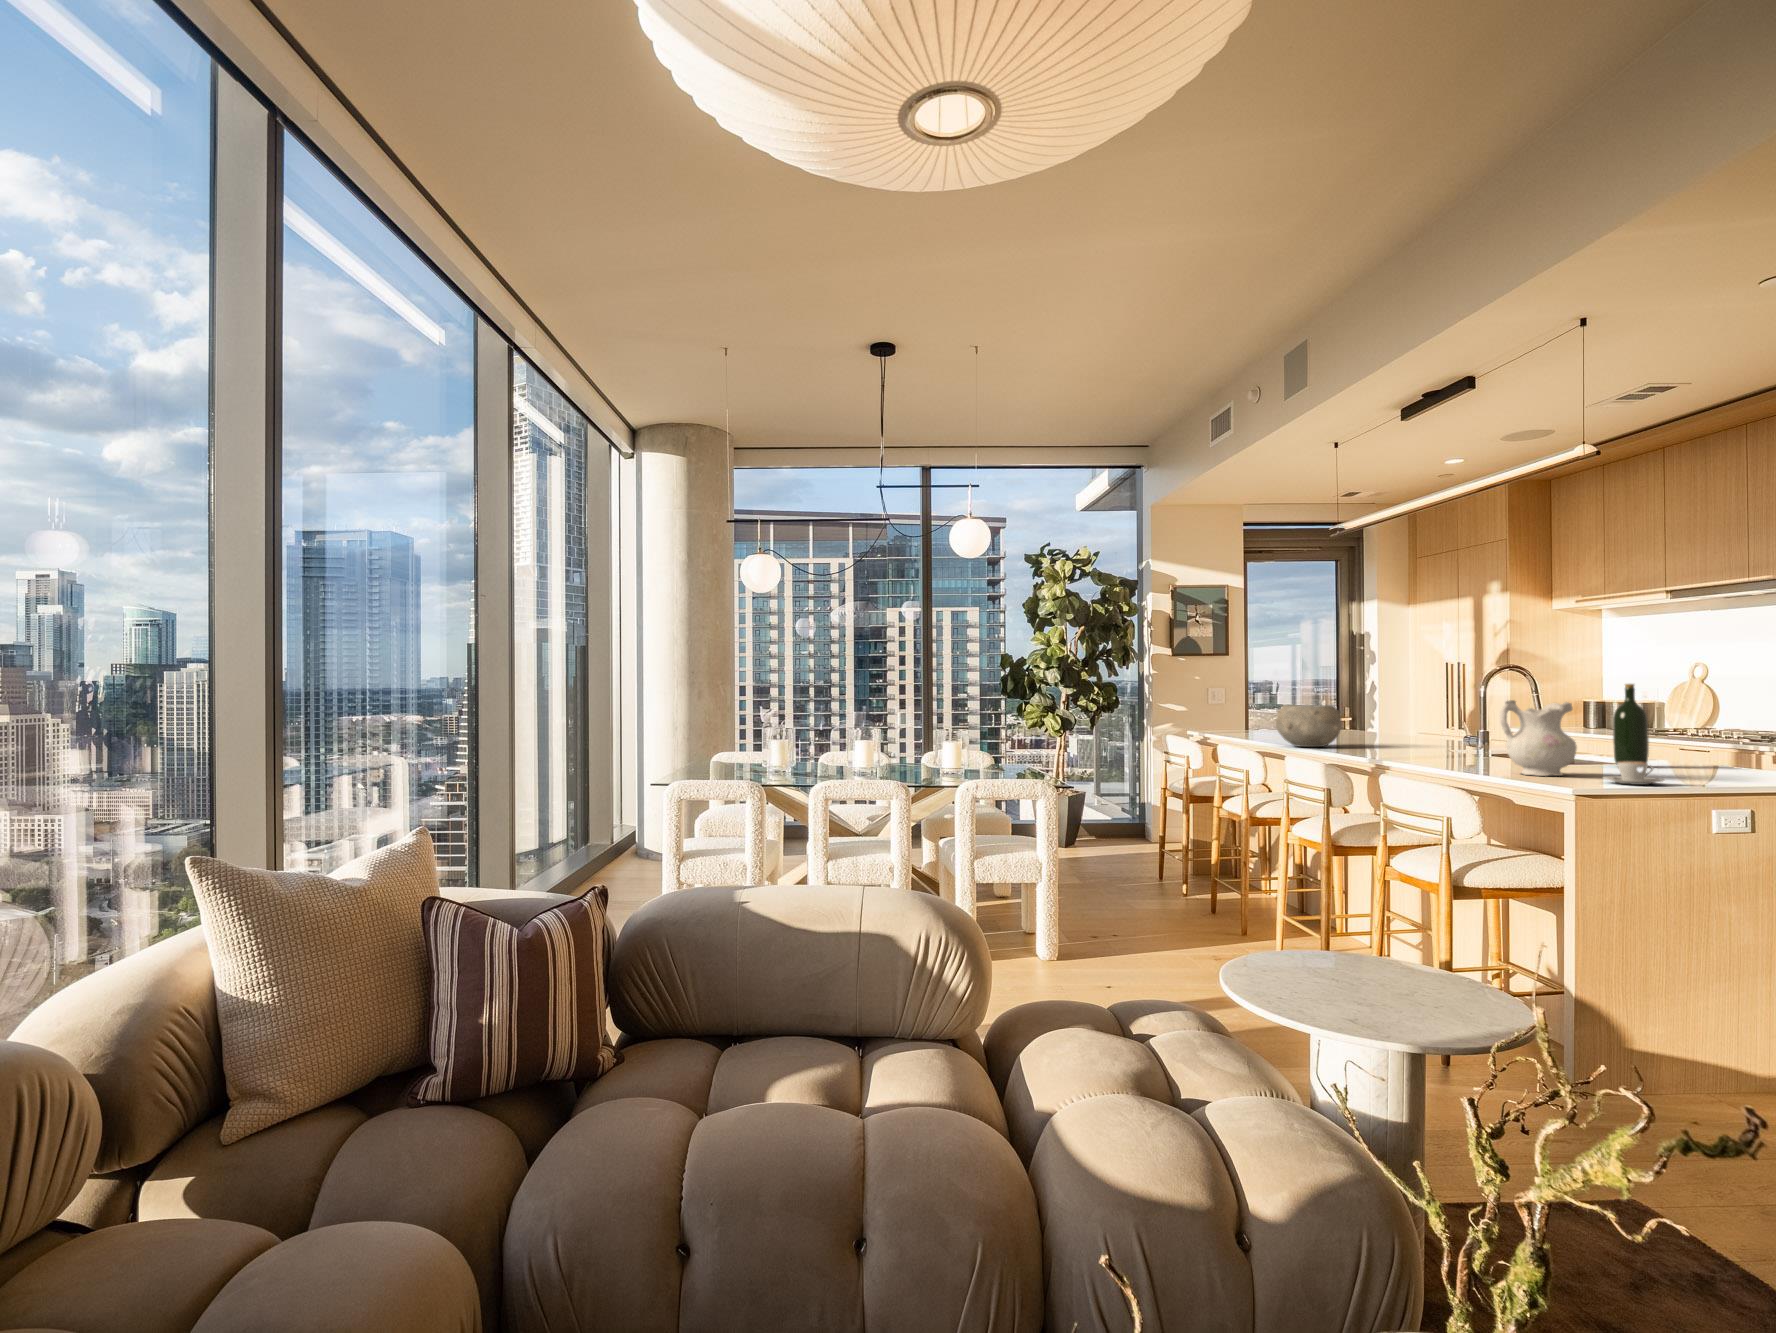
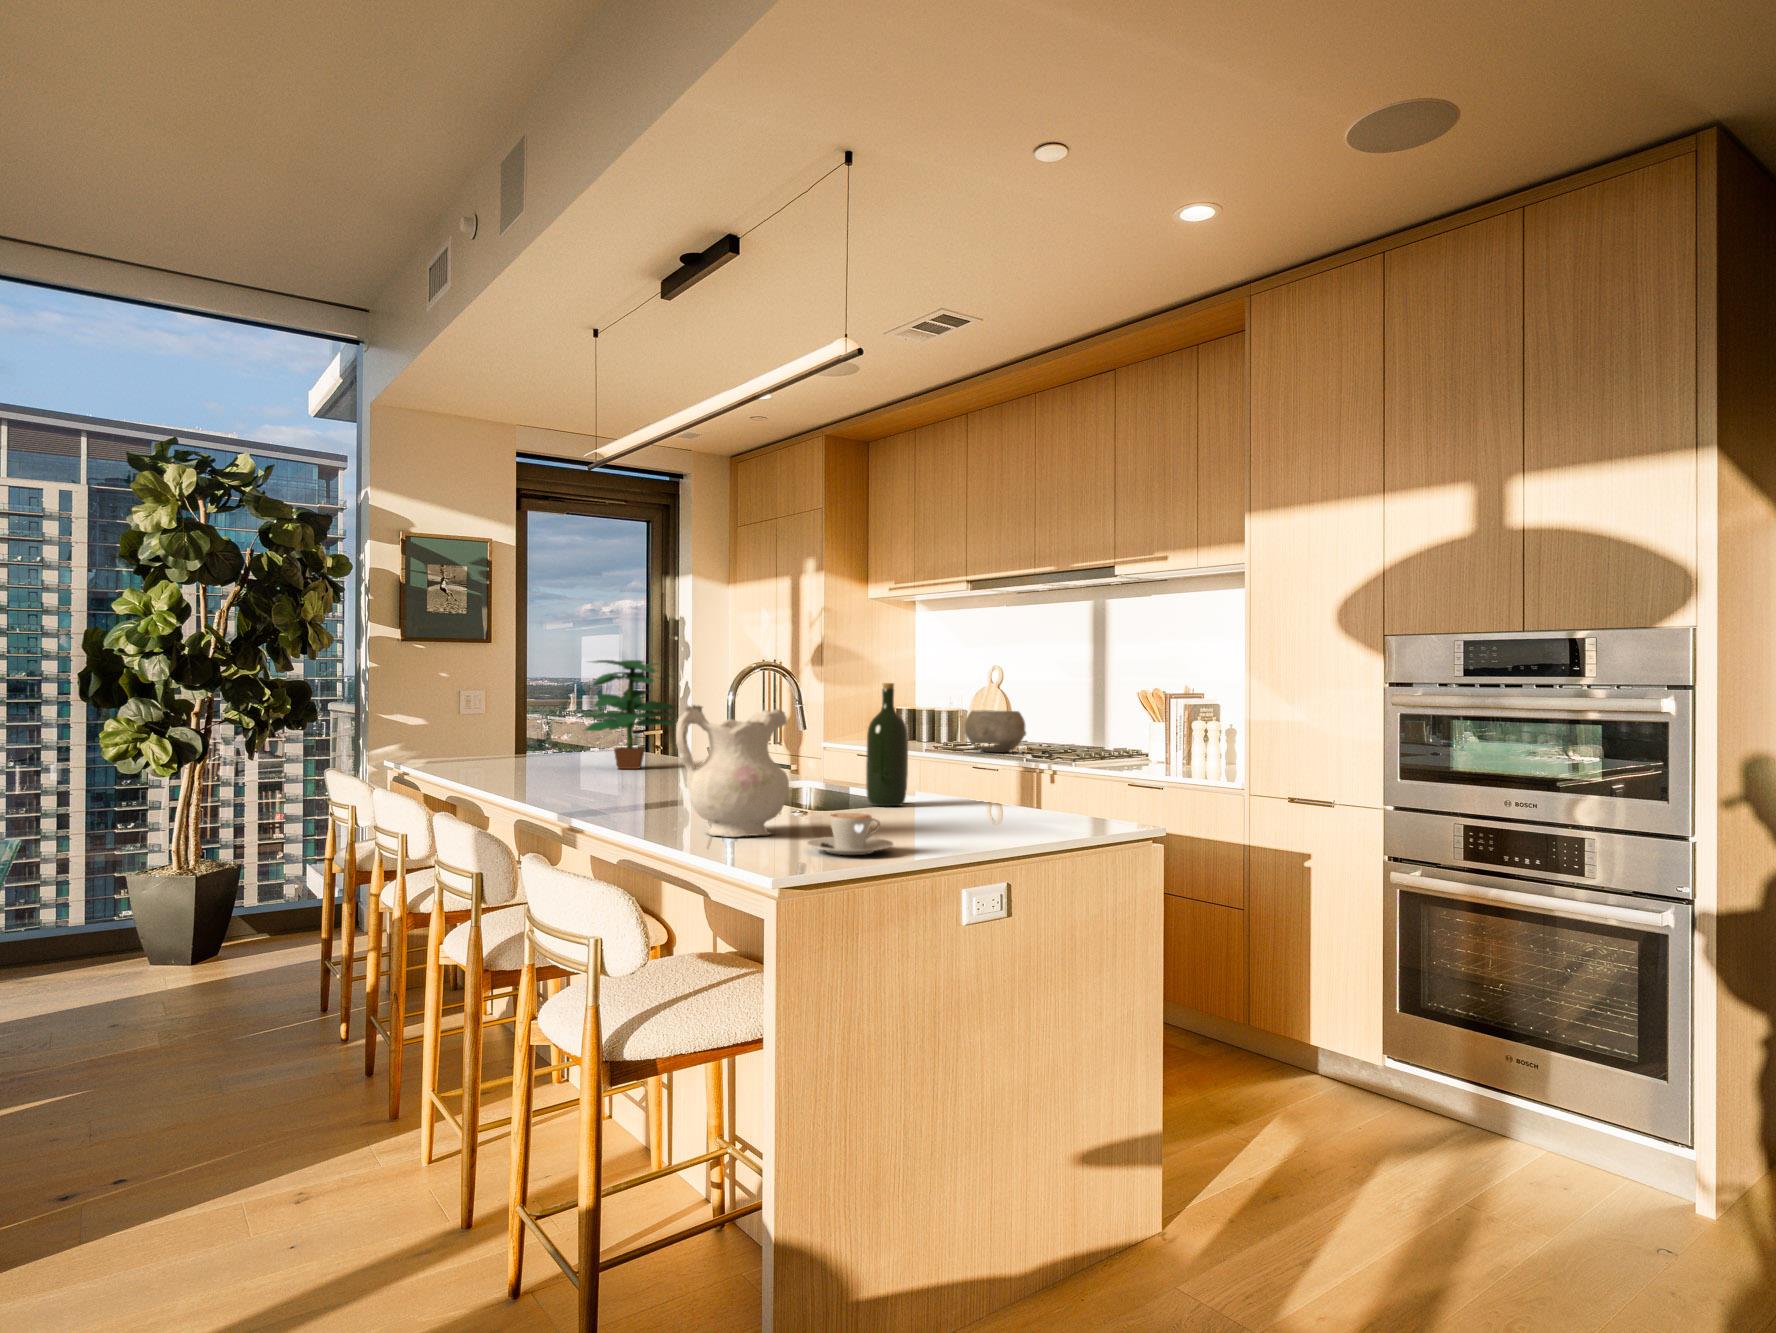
potted plant: none [1353,670,1426,745] -> present [586,660,677,769]
ceramic bowl: present [1276,705,1342,747] -> present [965,710,1026,752]

